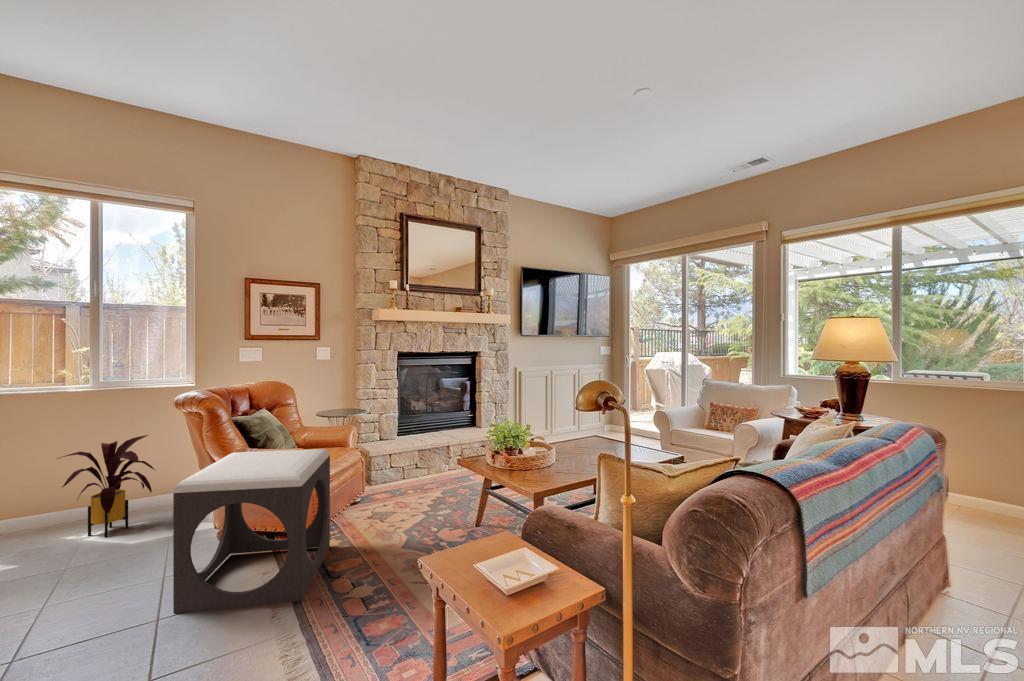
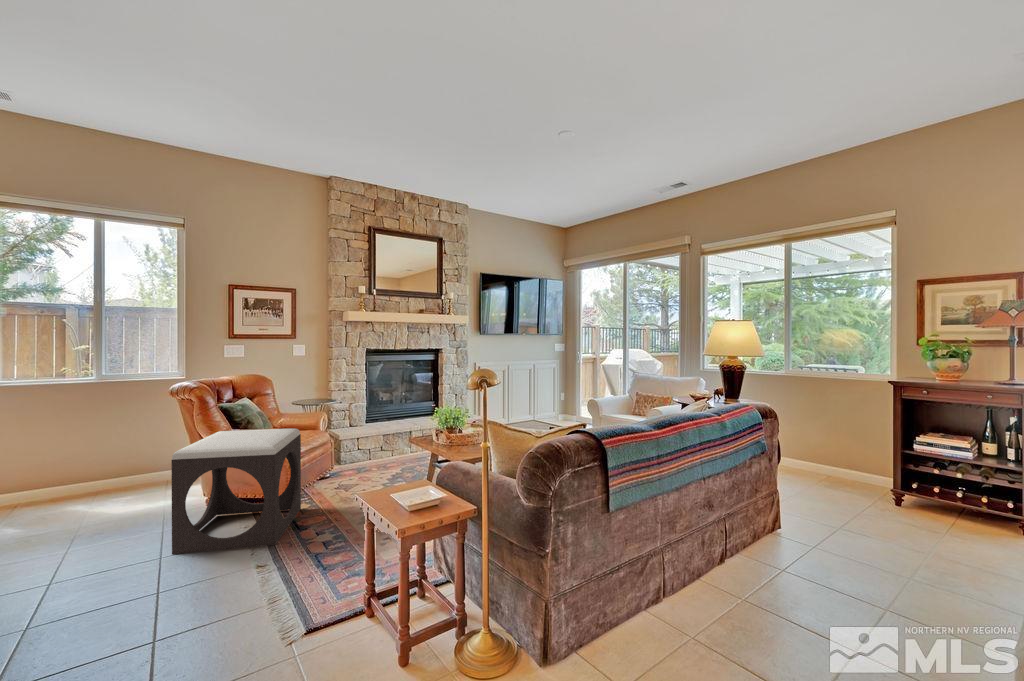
house plant: present [57,435,155,537] -> none [66,420,152,505]

